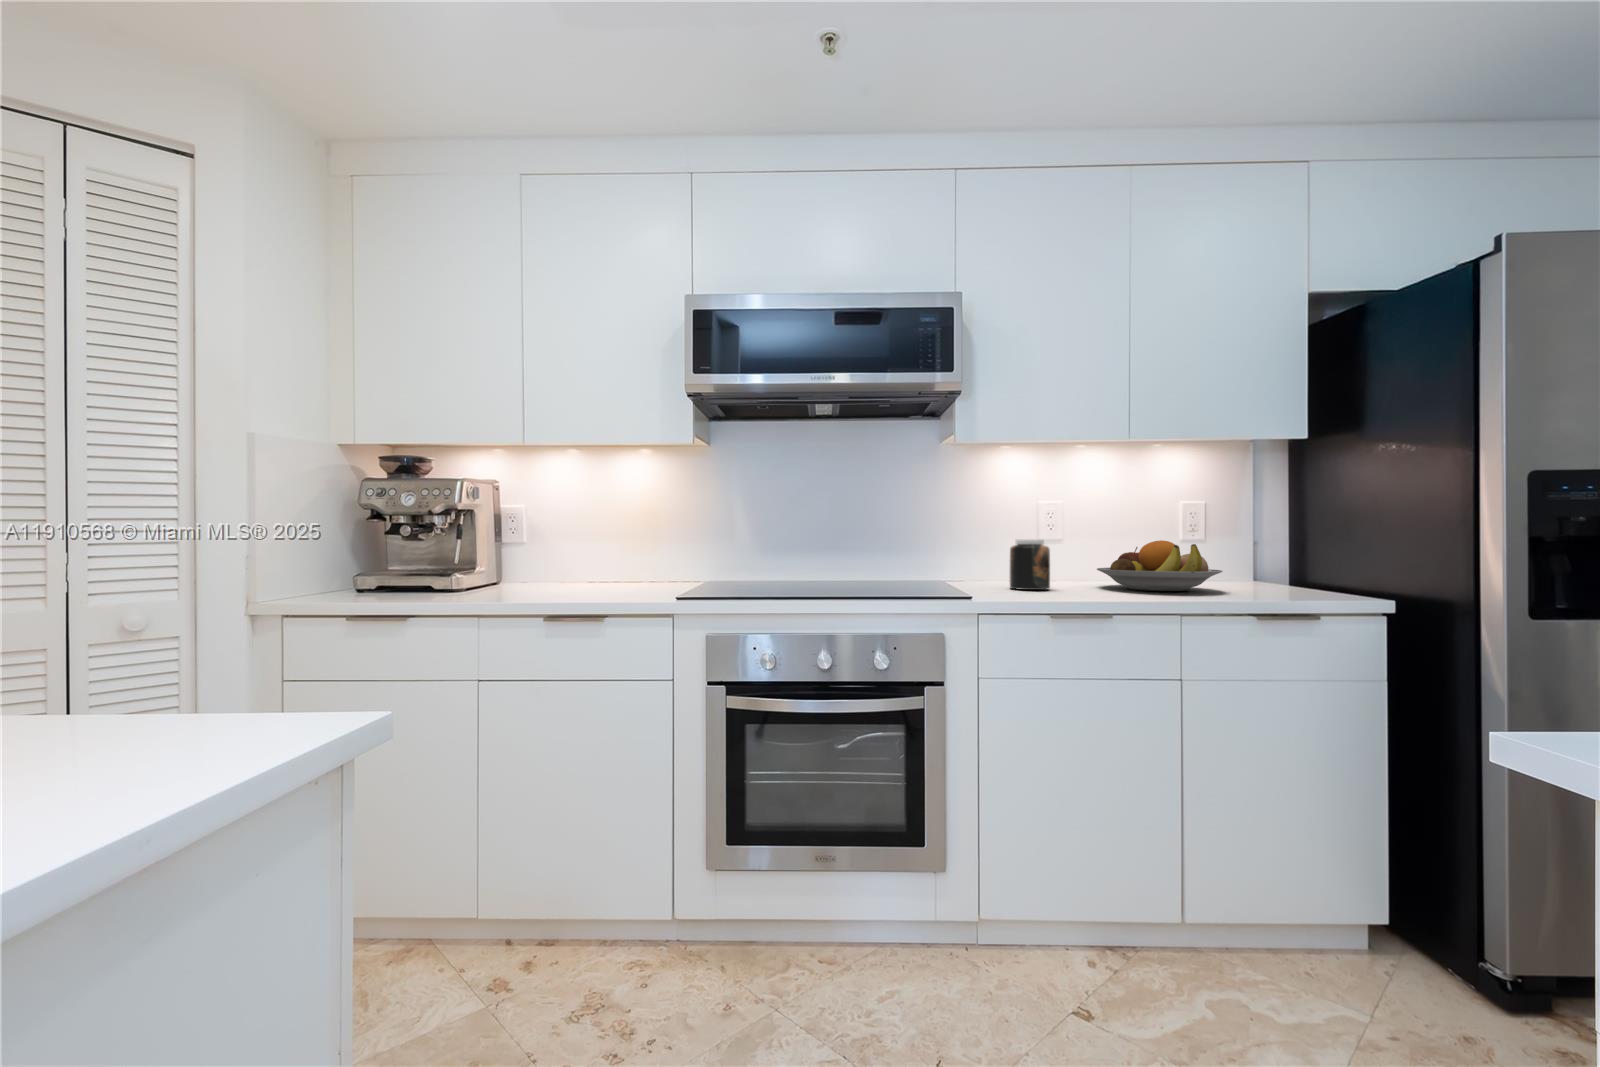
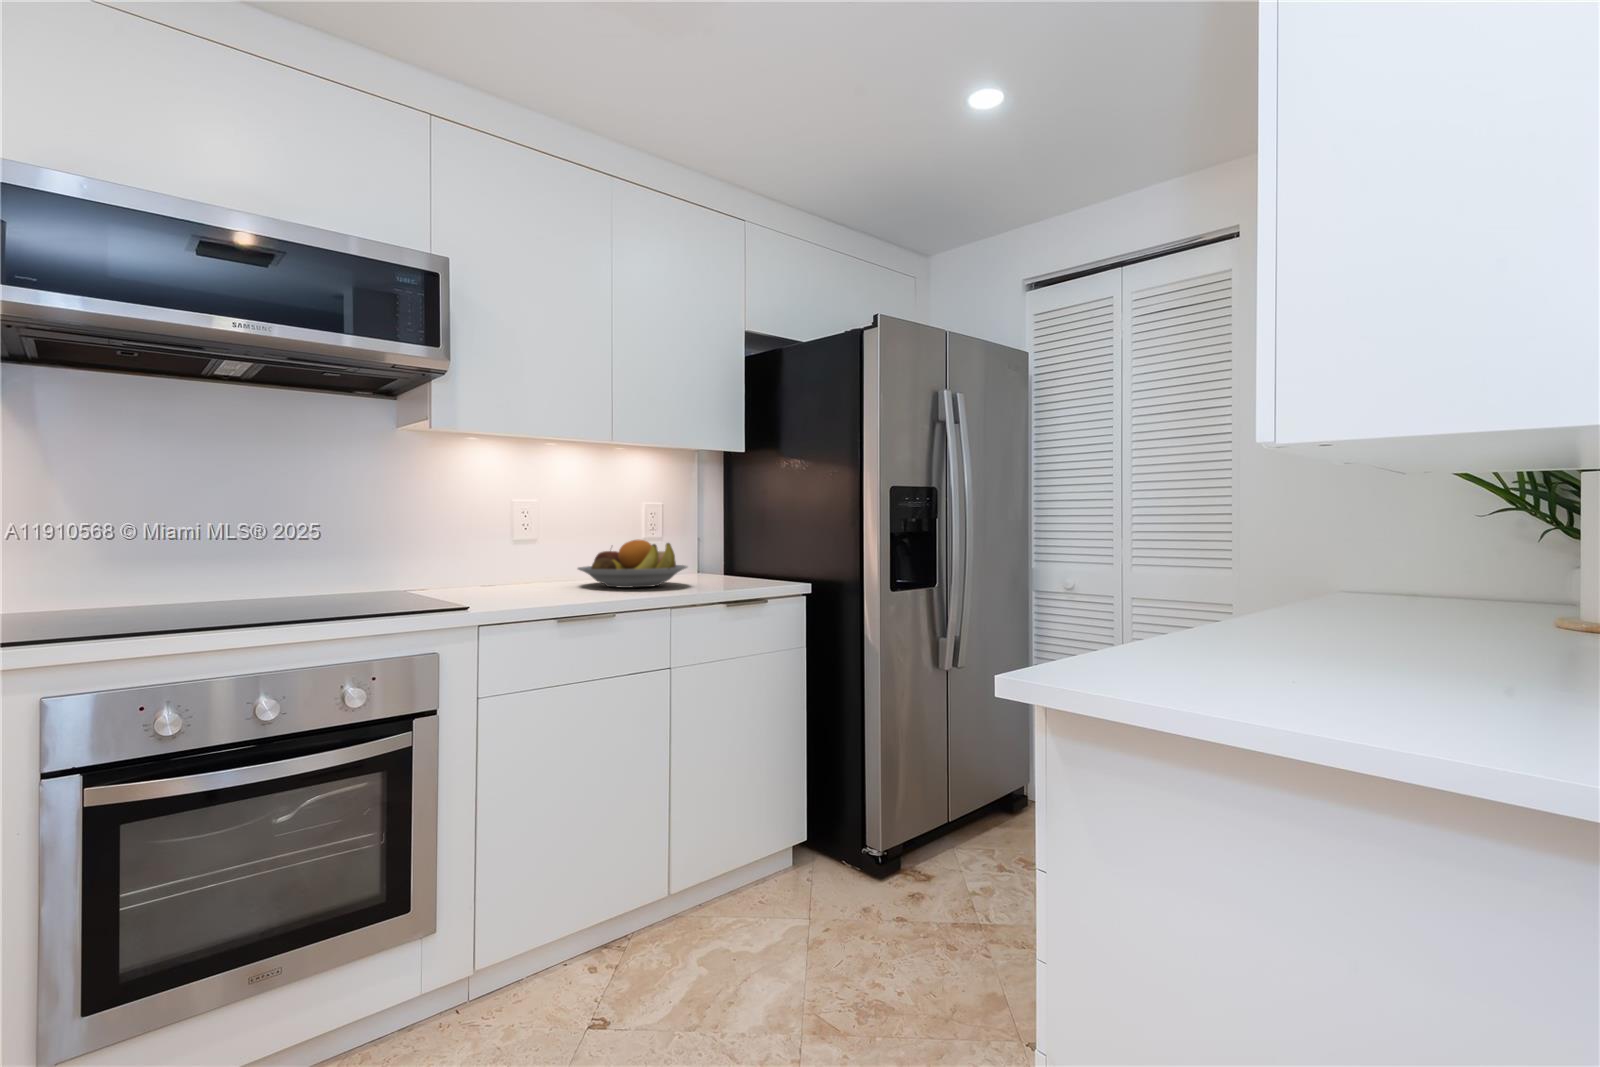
jar: present [1010,539,1050,590] -> none [492,541,537,595]

